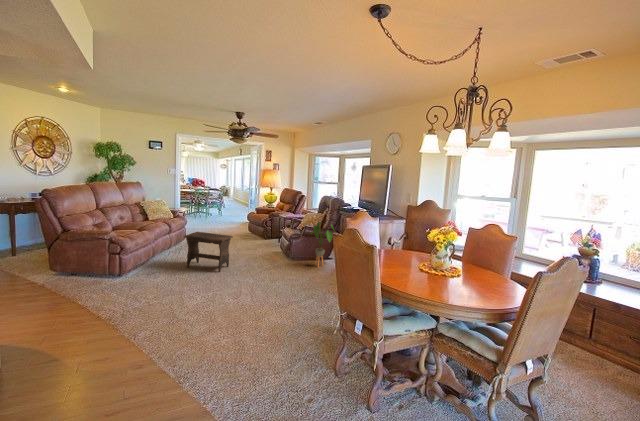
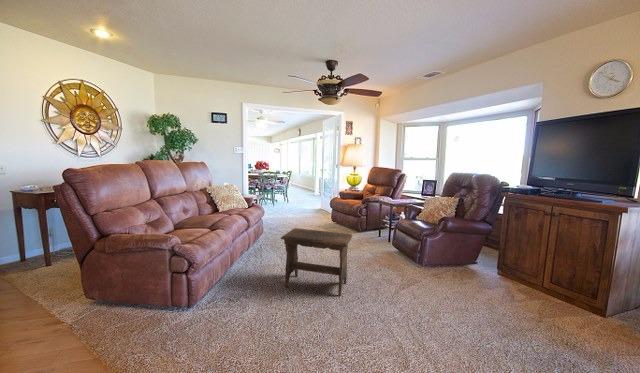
house plant: present [311,222,334,266] -> none [463,206,517,281]

